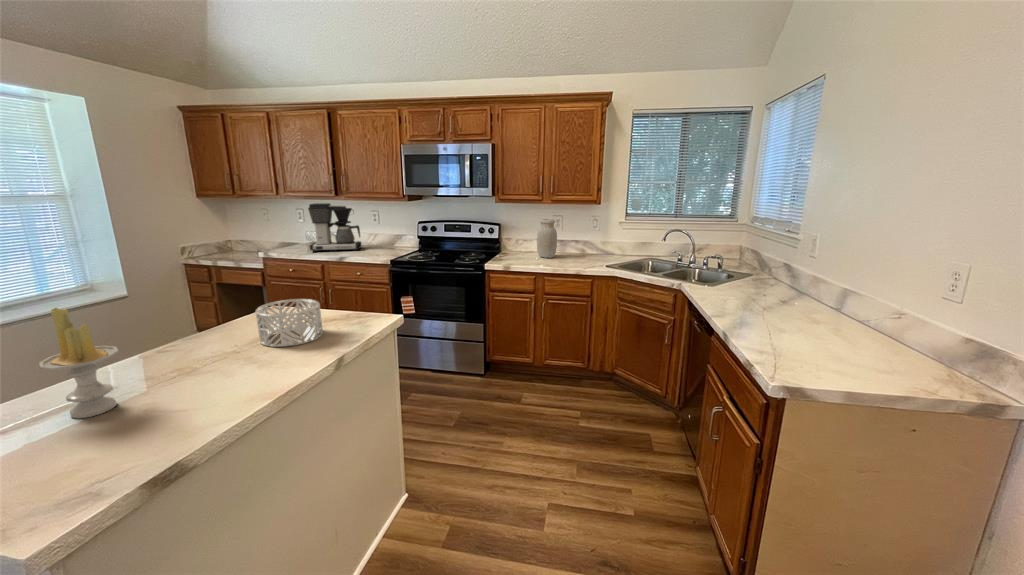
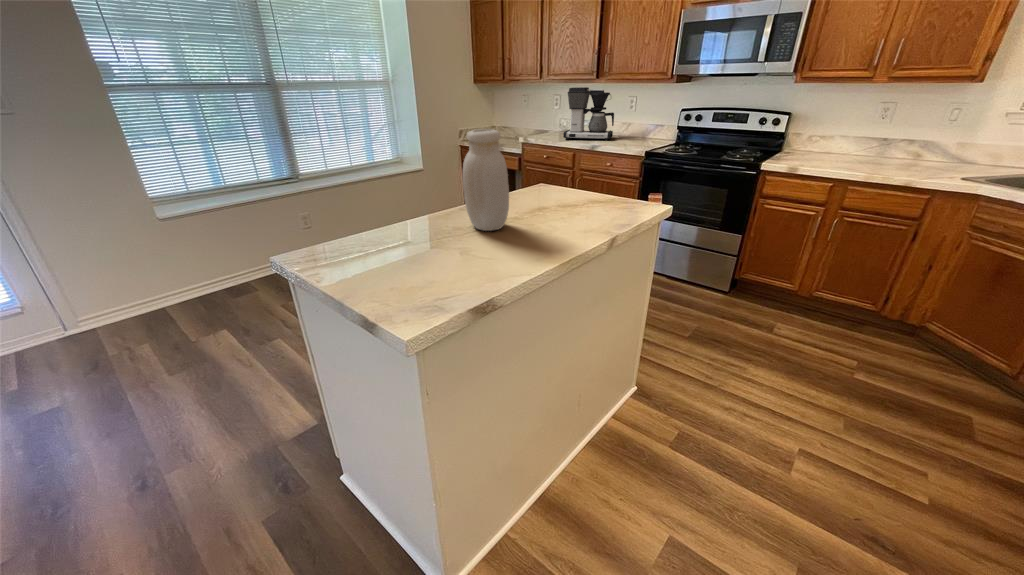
jar: present [537,219,557,258] -> present [463,129,509,231]
decorative bowl: present [256,299,323,347] -> none [538,174,595,220]
candle: present [40,308,118,418] -> none [403,154,450,248]

